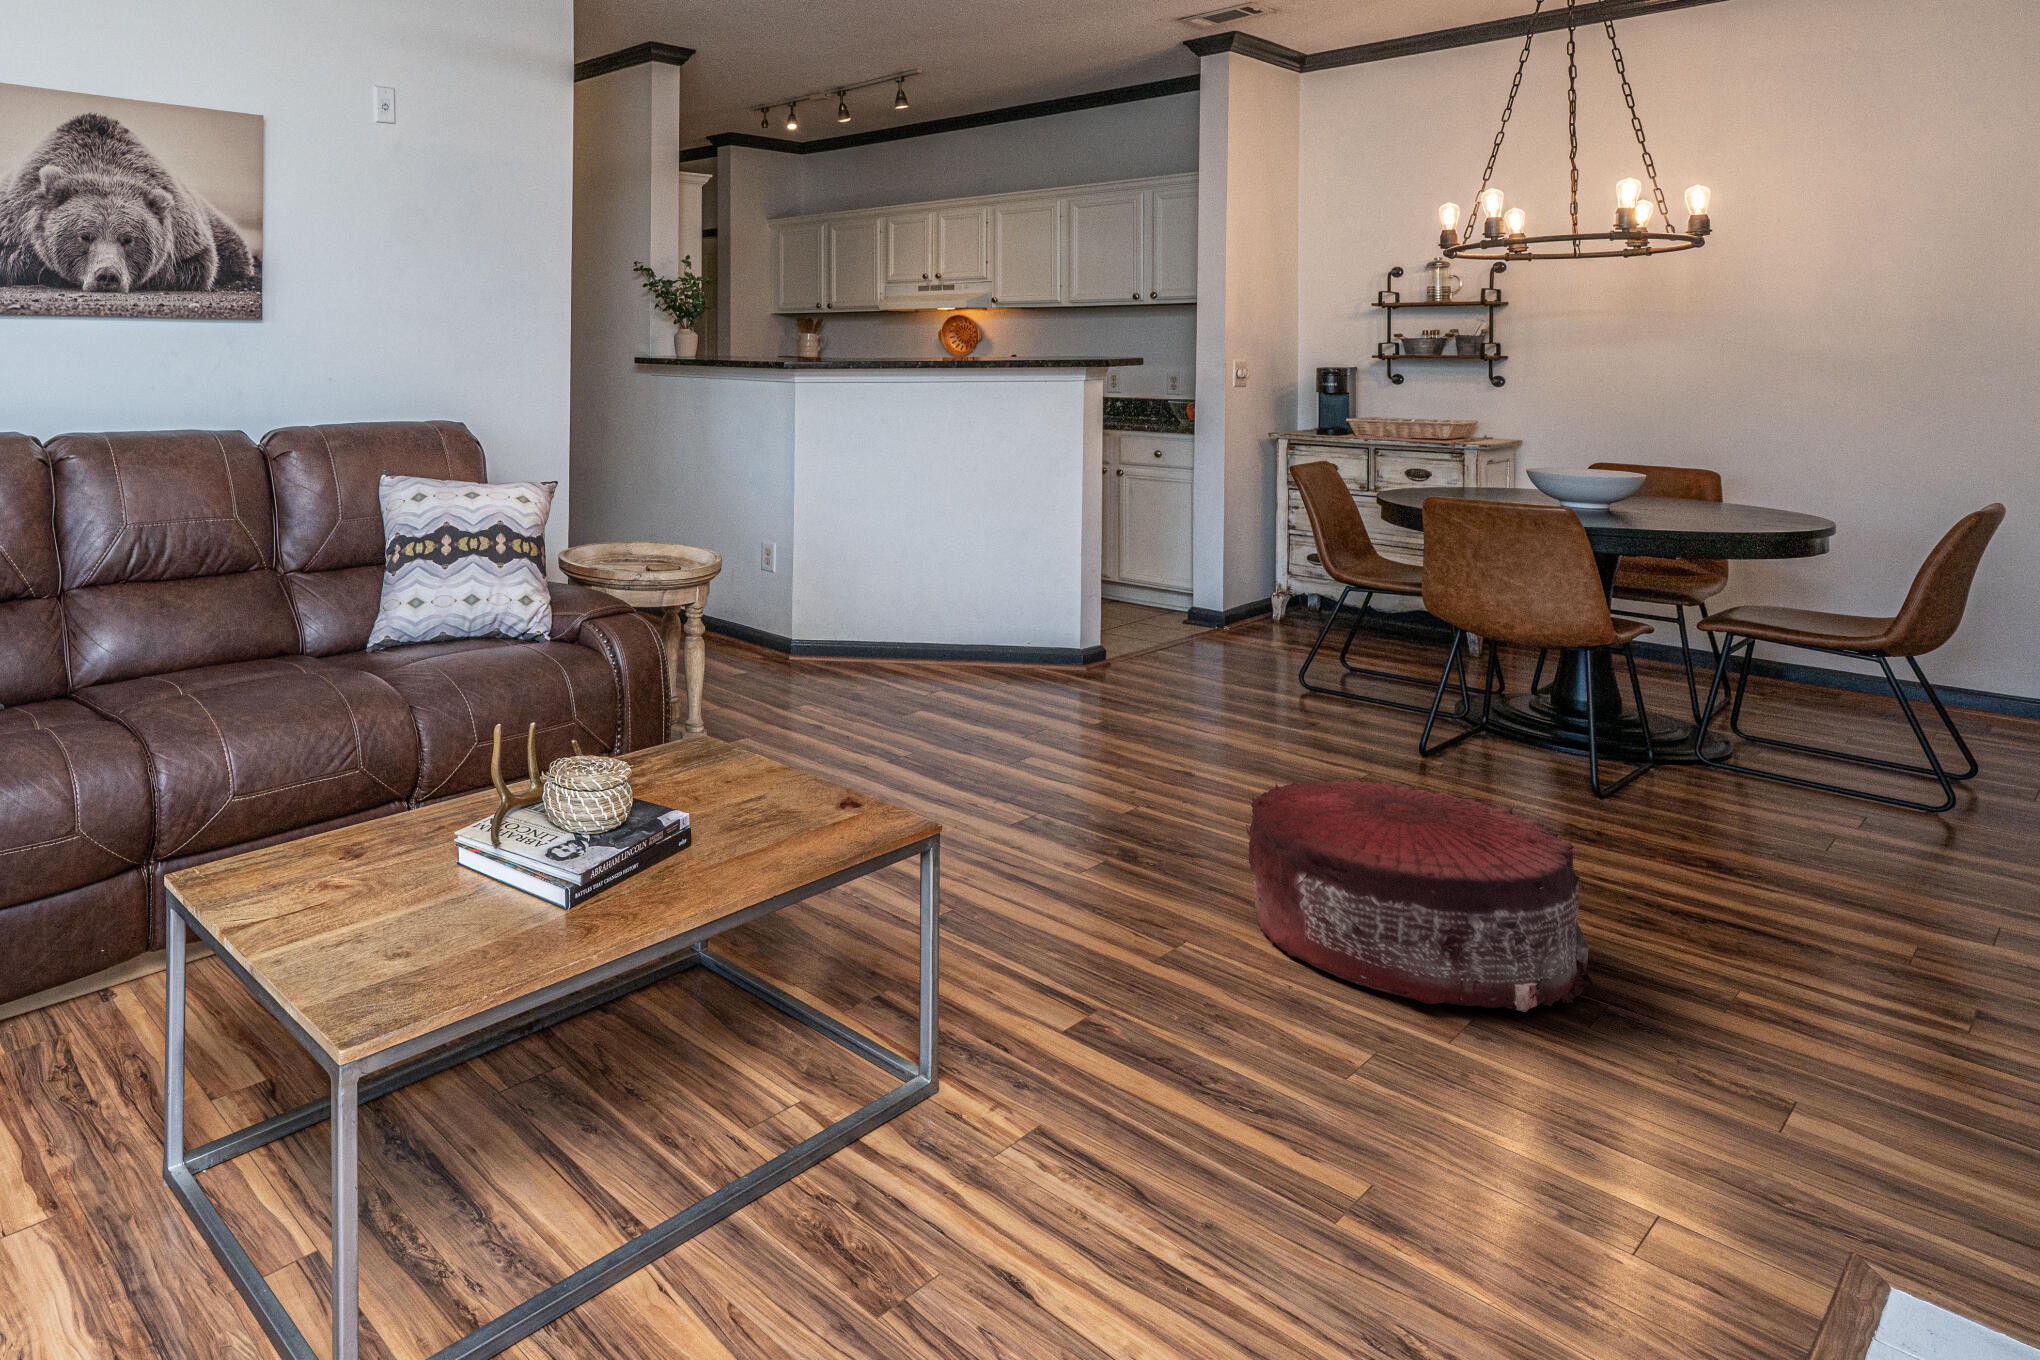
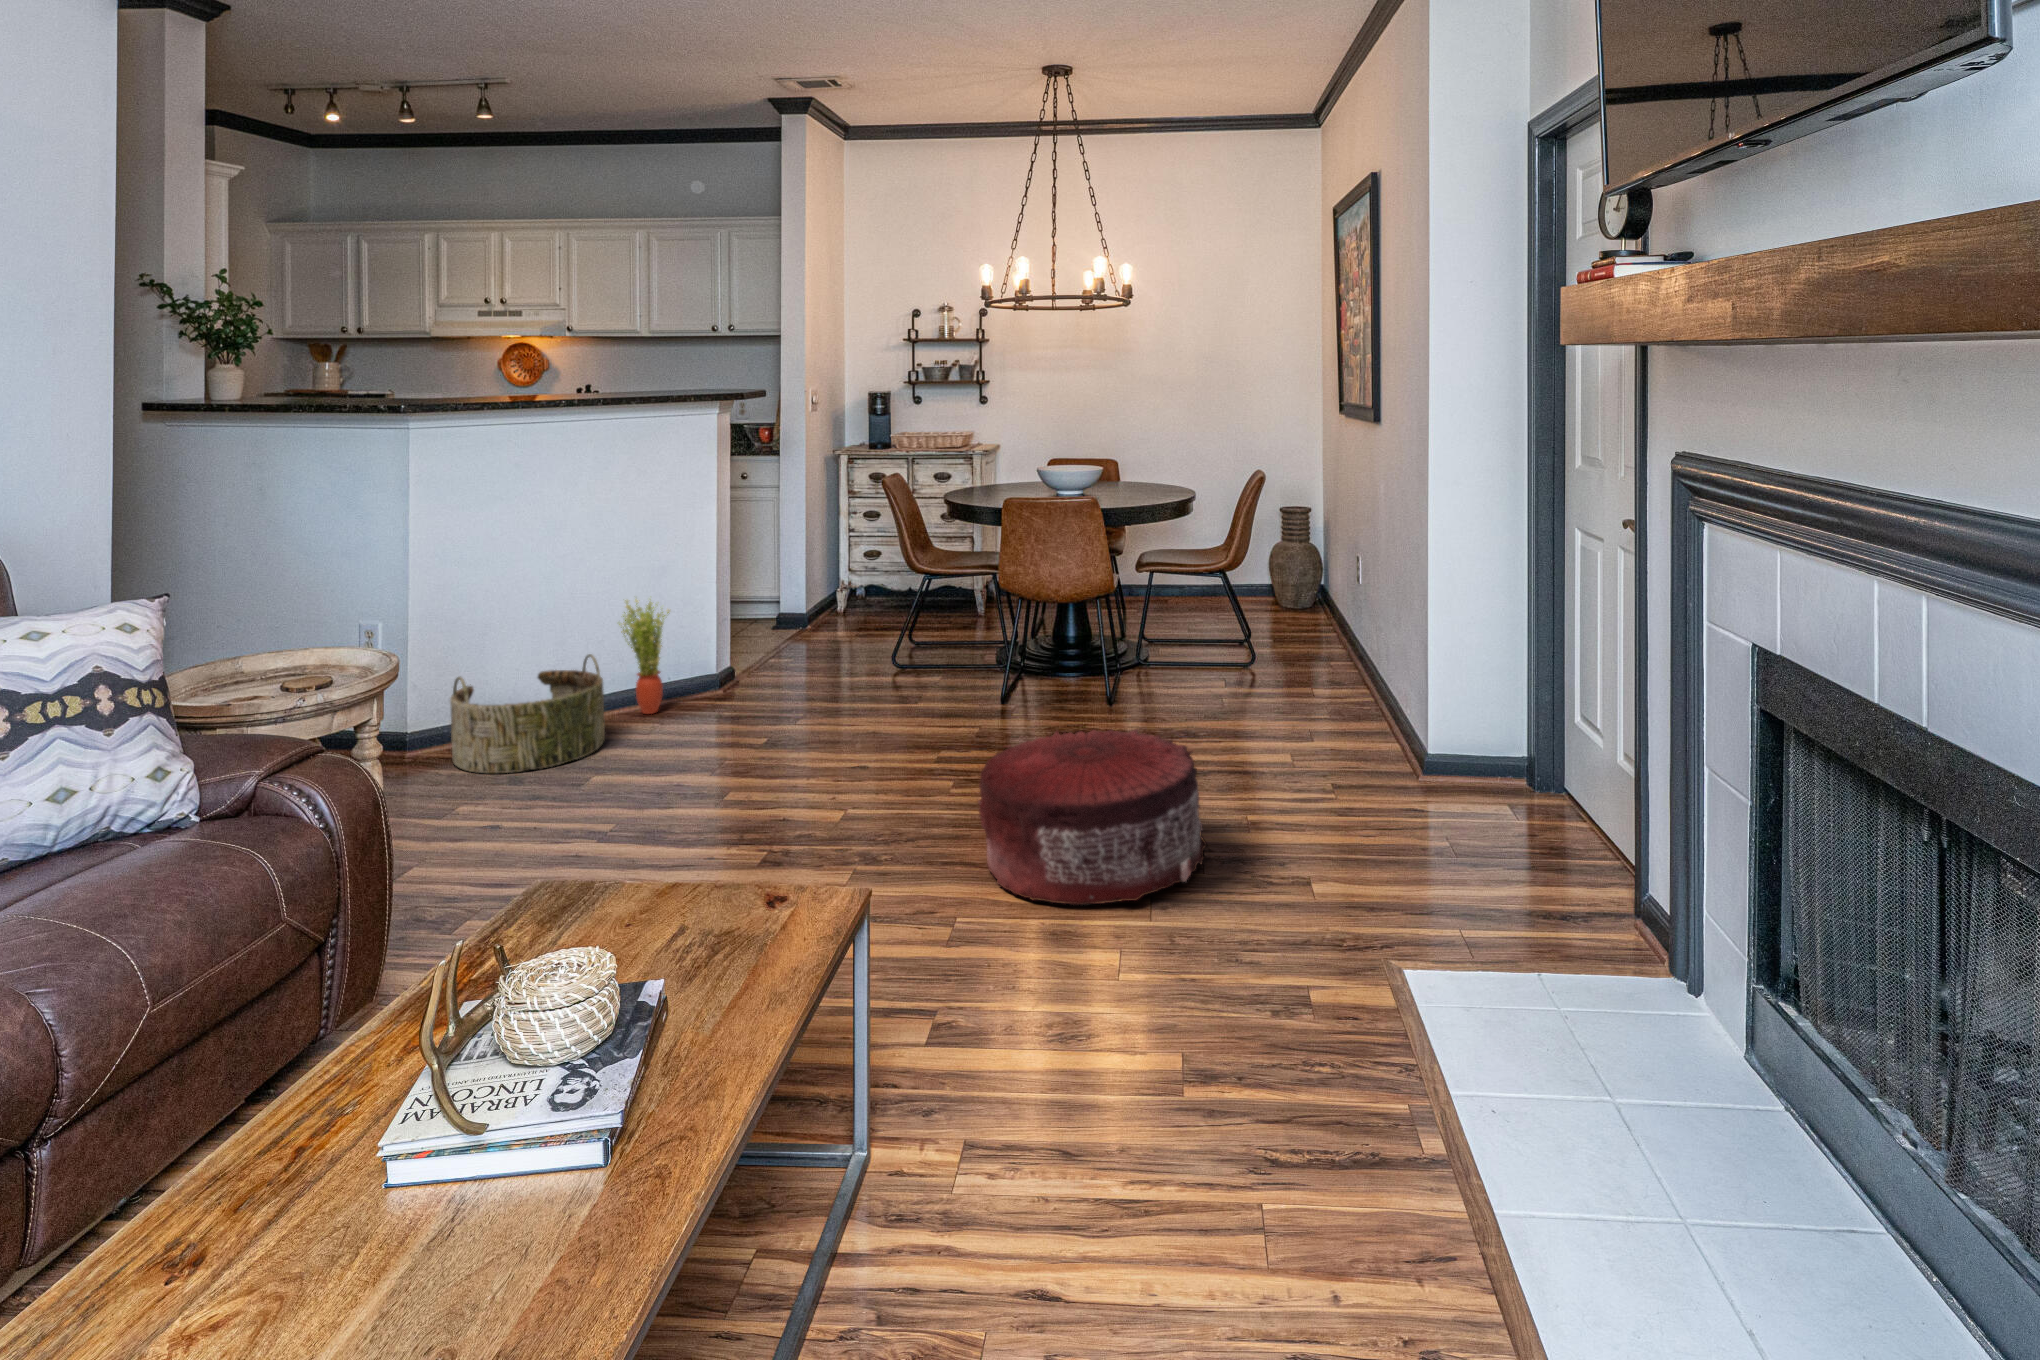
potted plant: none [978,554,1031,670] -> present [619,599,670,714]
basket: none [821,596,953,692] -> present [450,654,605,773]

